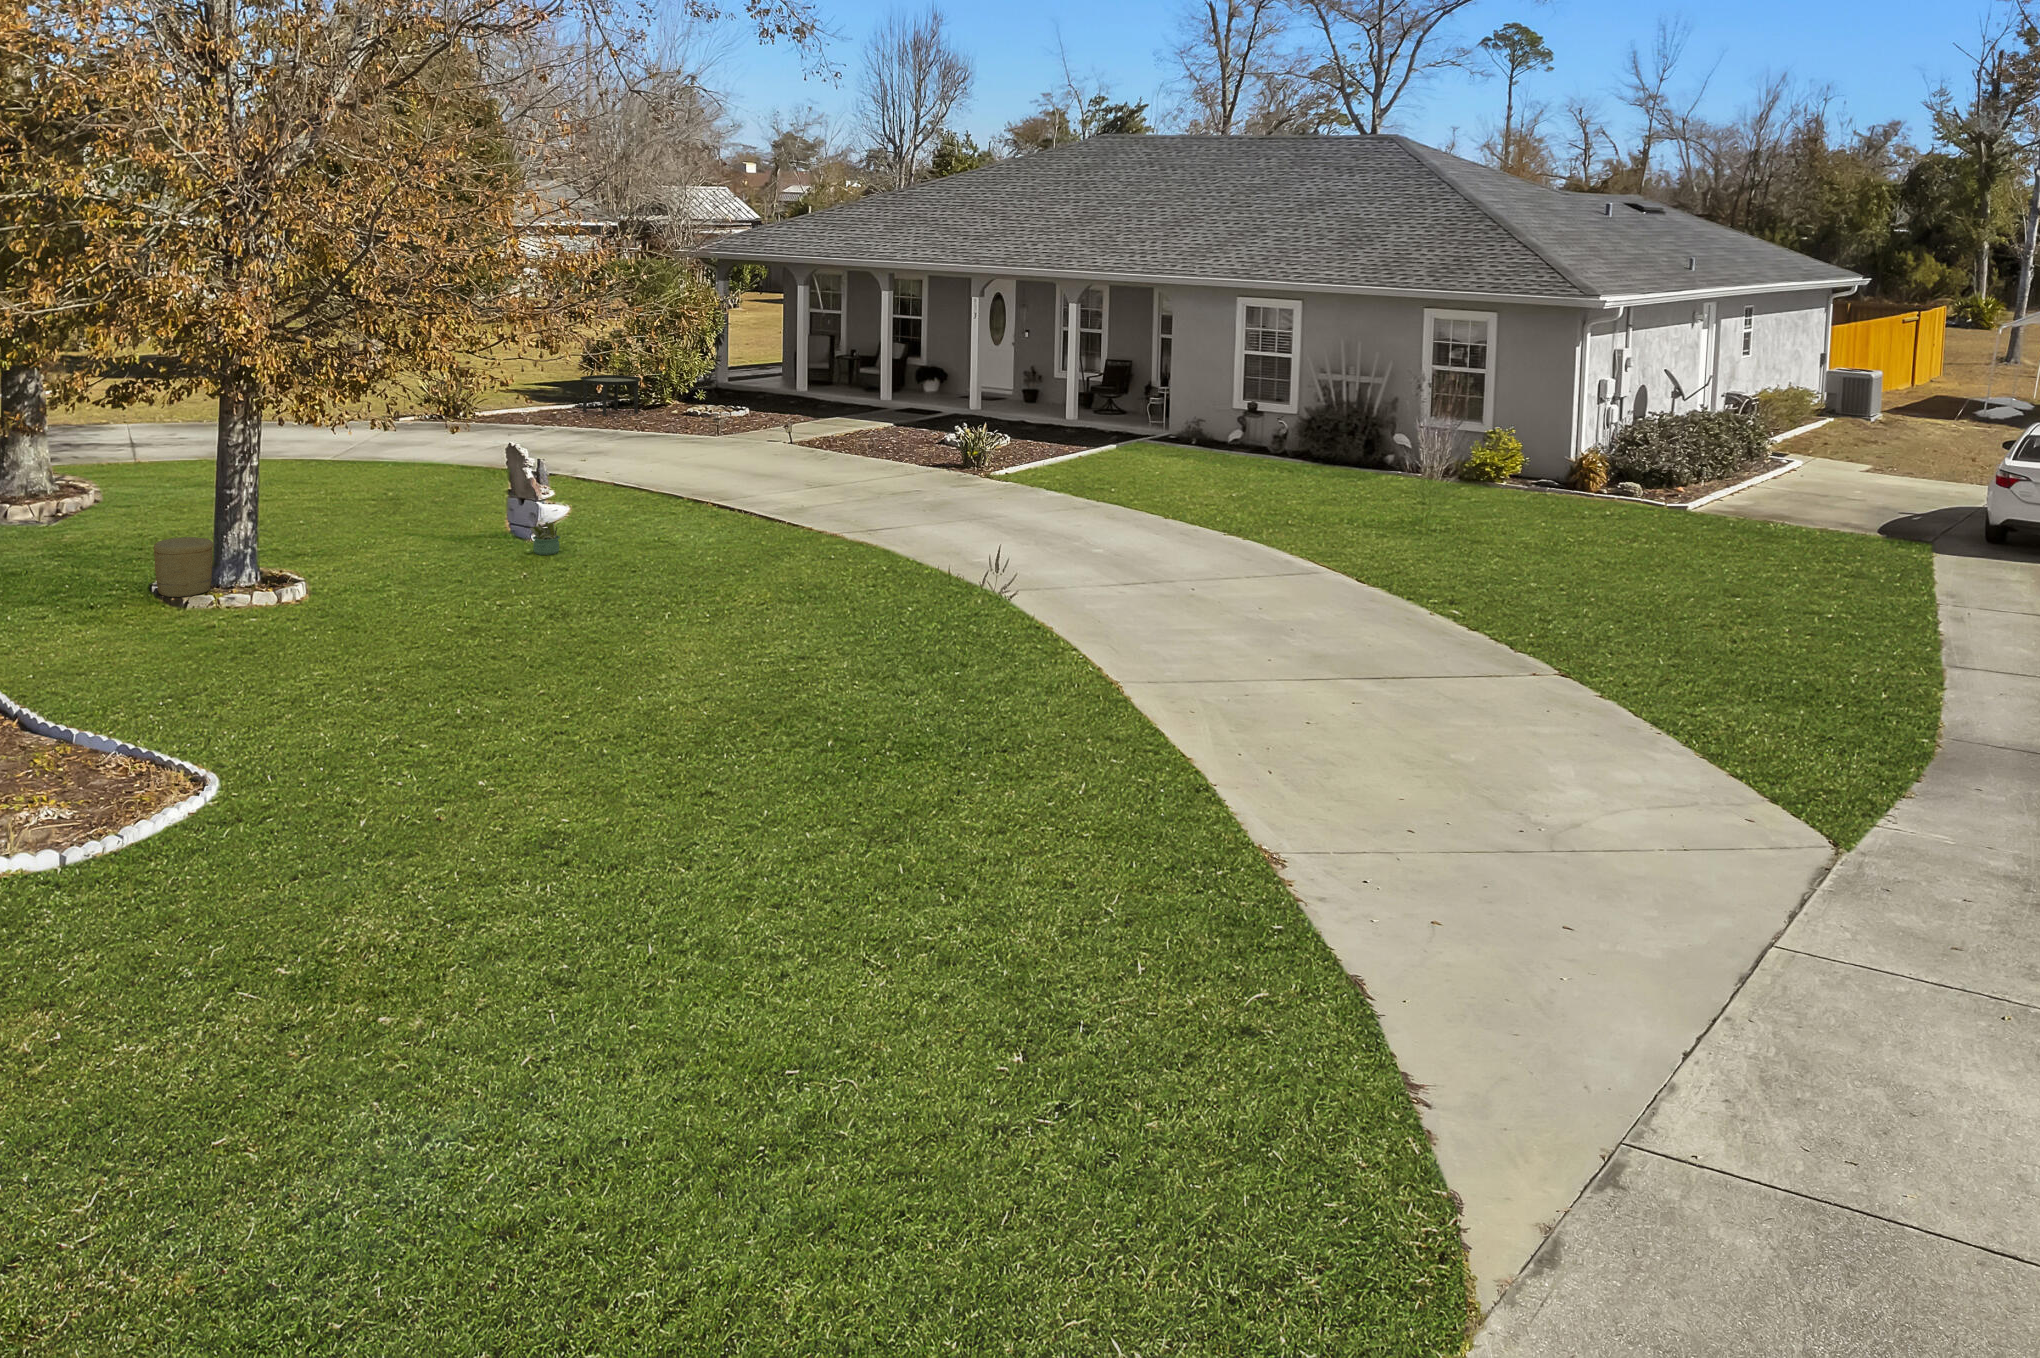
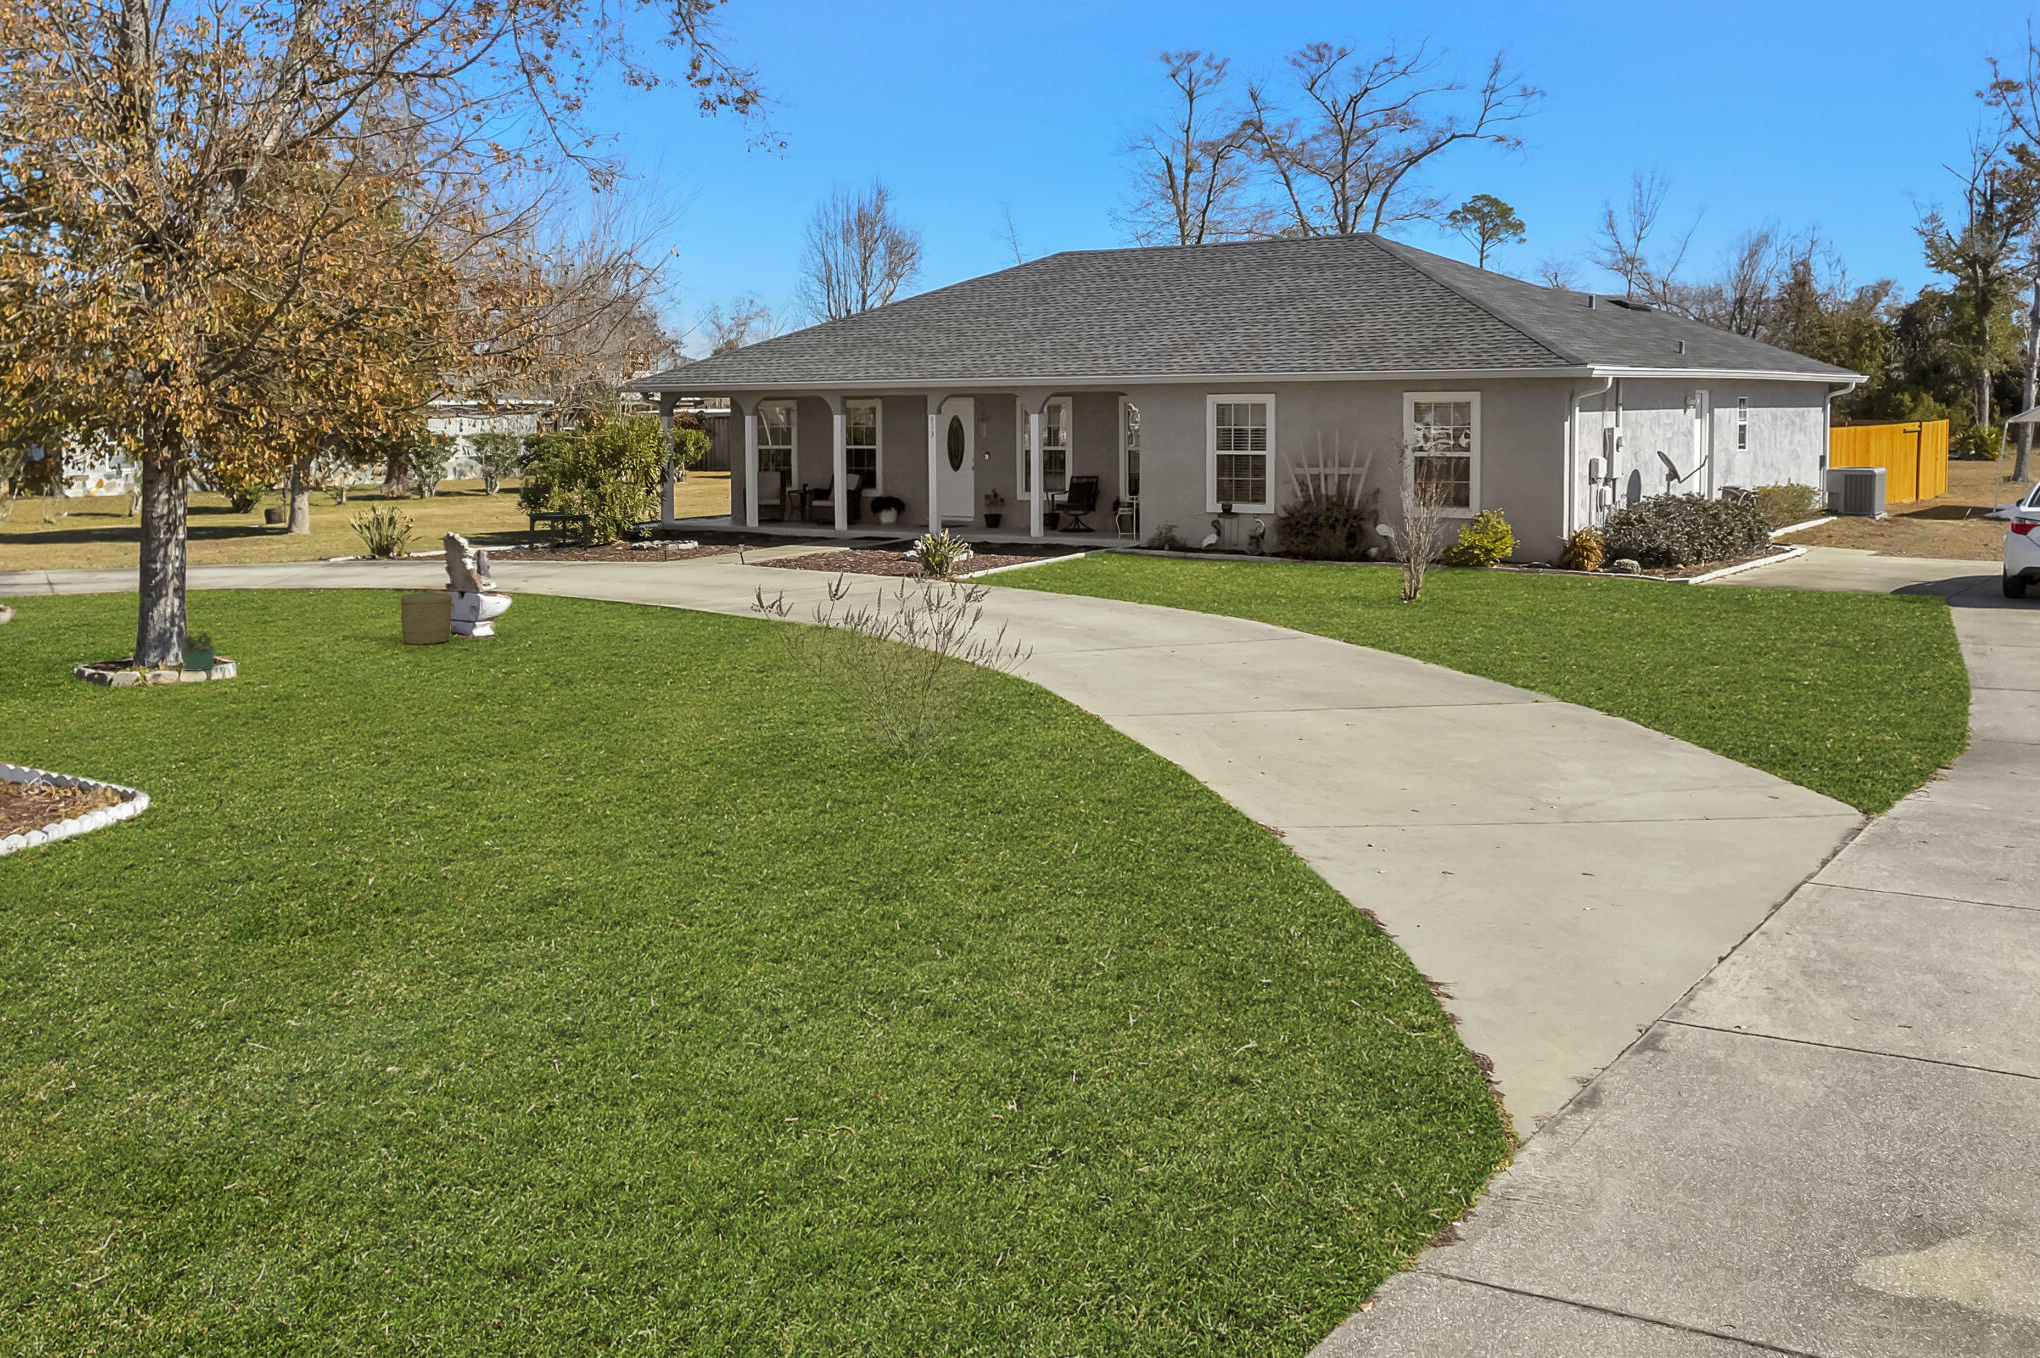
decorative plant: present [530,522,561,555] -> present [179,633,215,671]
woven basket: present [154,537,213,597] -> present [401,593,452,645]

